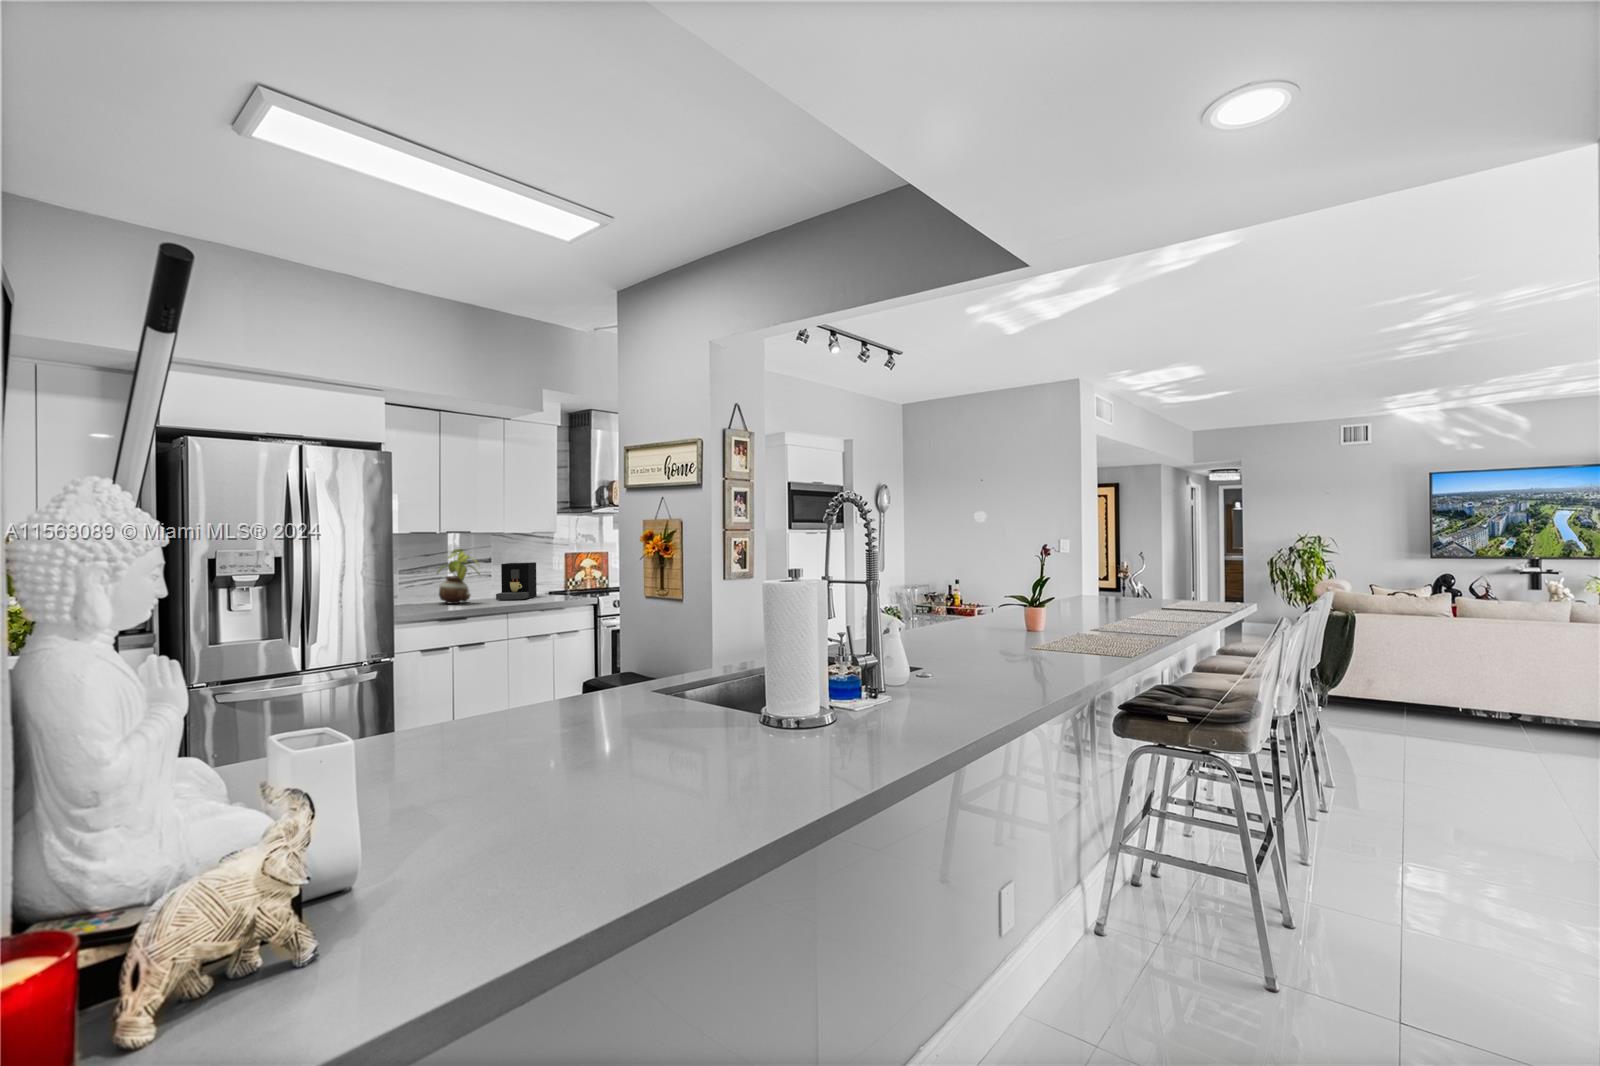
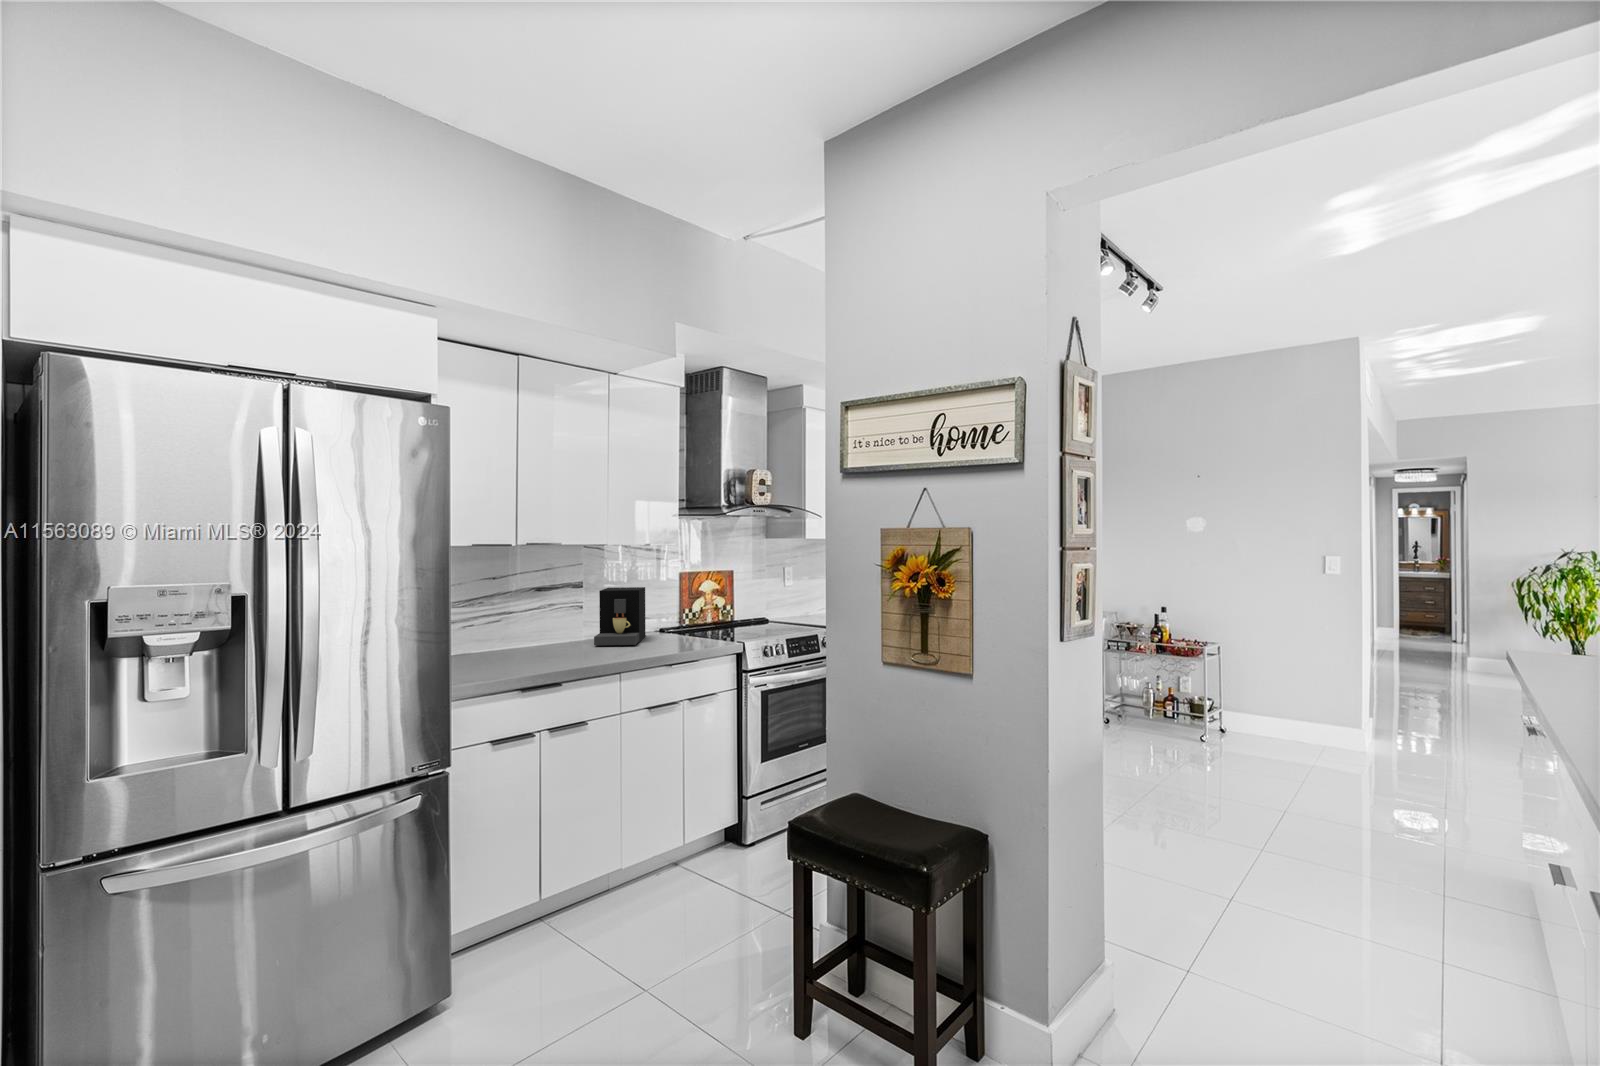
potted plant: present [437,549,480,604] -> none [509,569,577,655]

